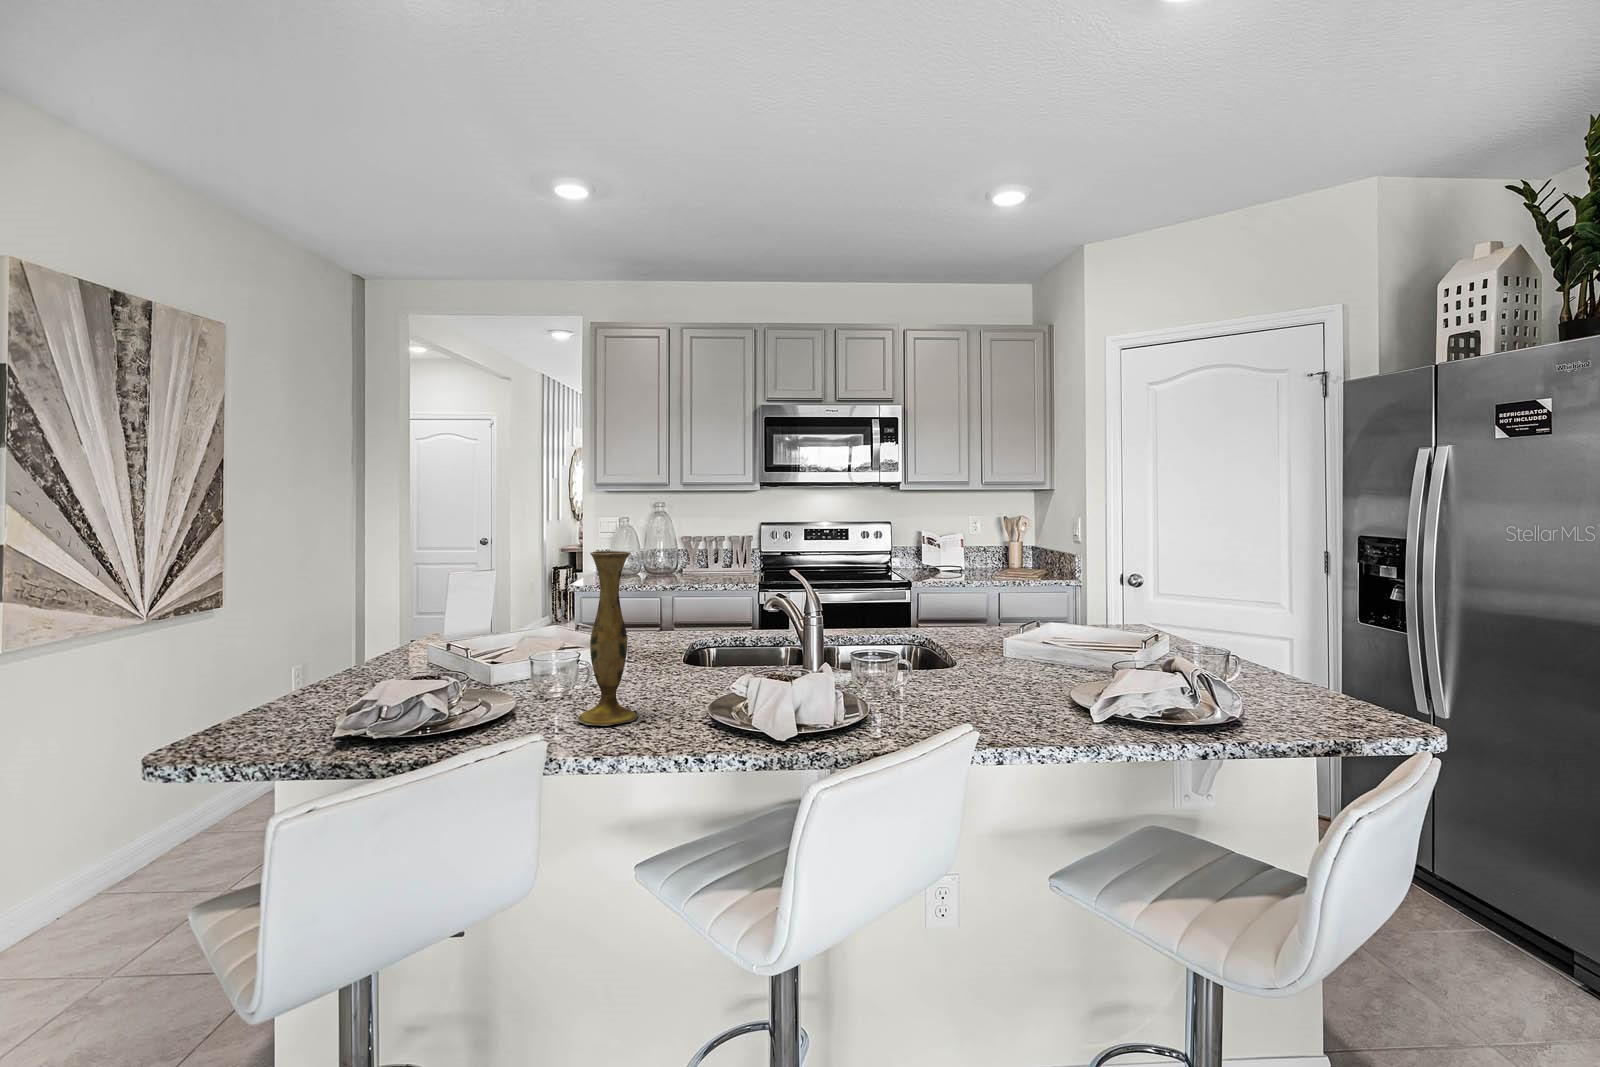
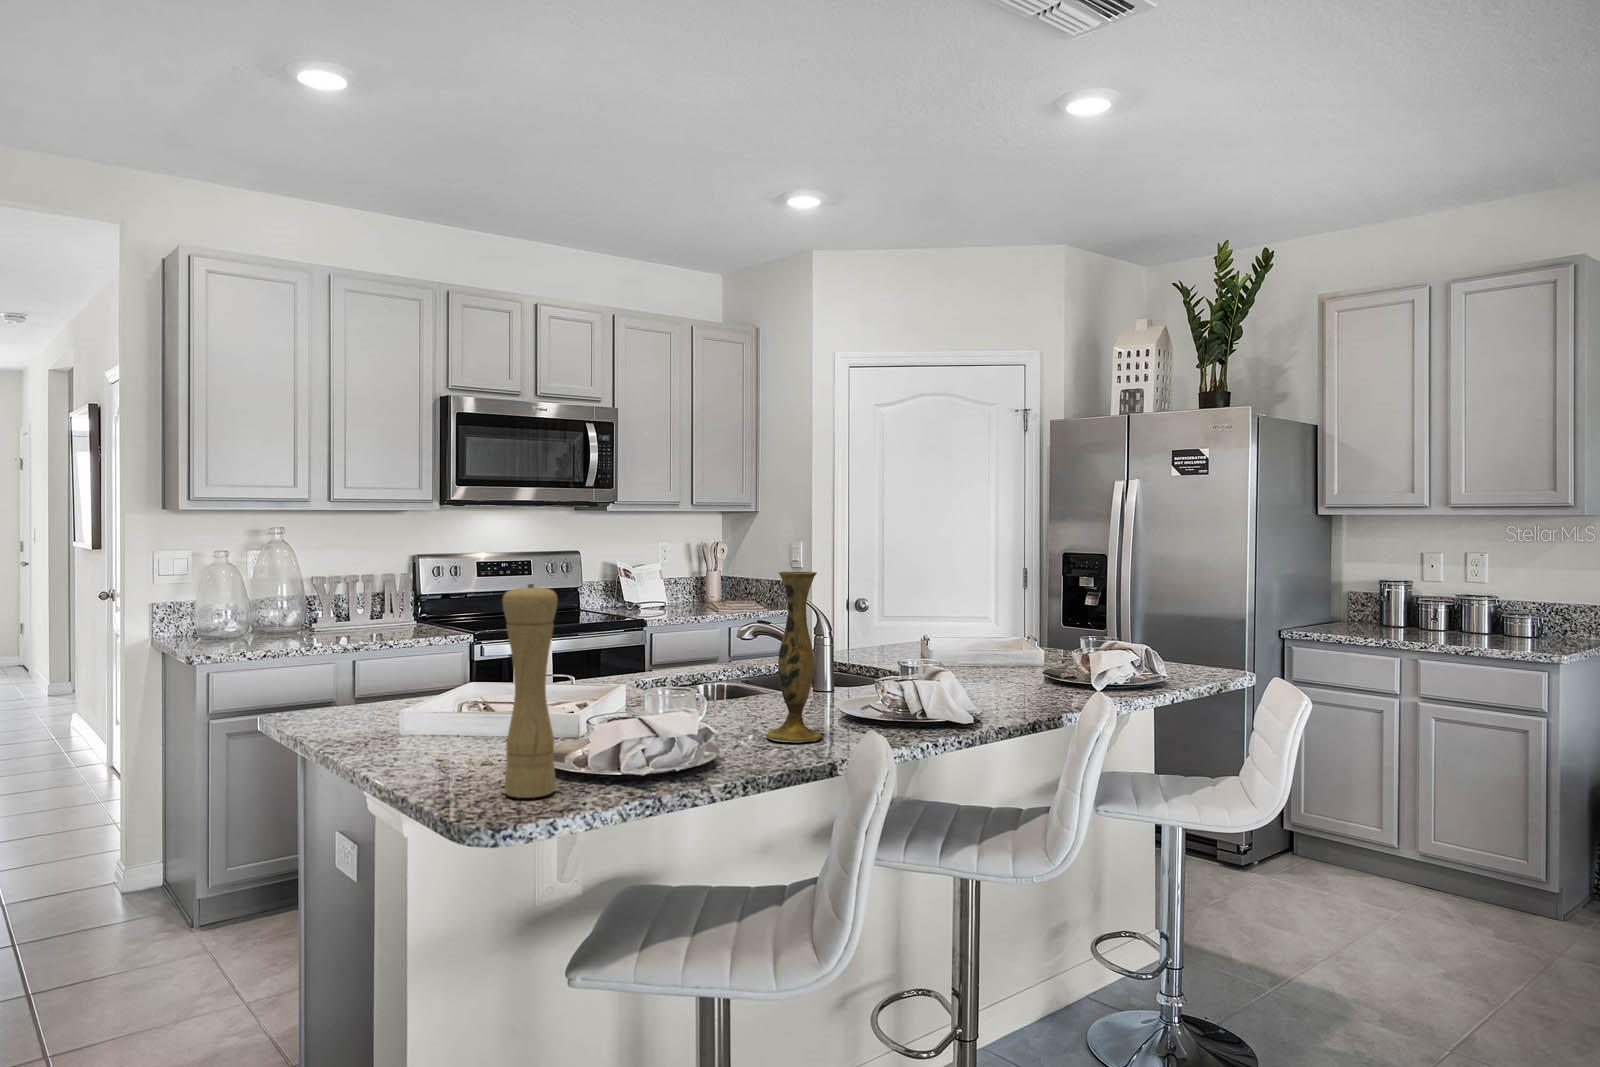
pepper mill: none [232,556,293,742] -> present [503,584,557,798]

